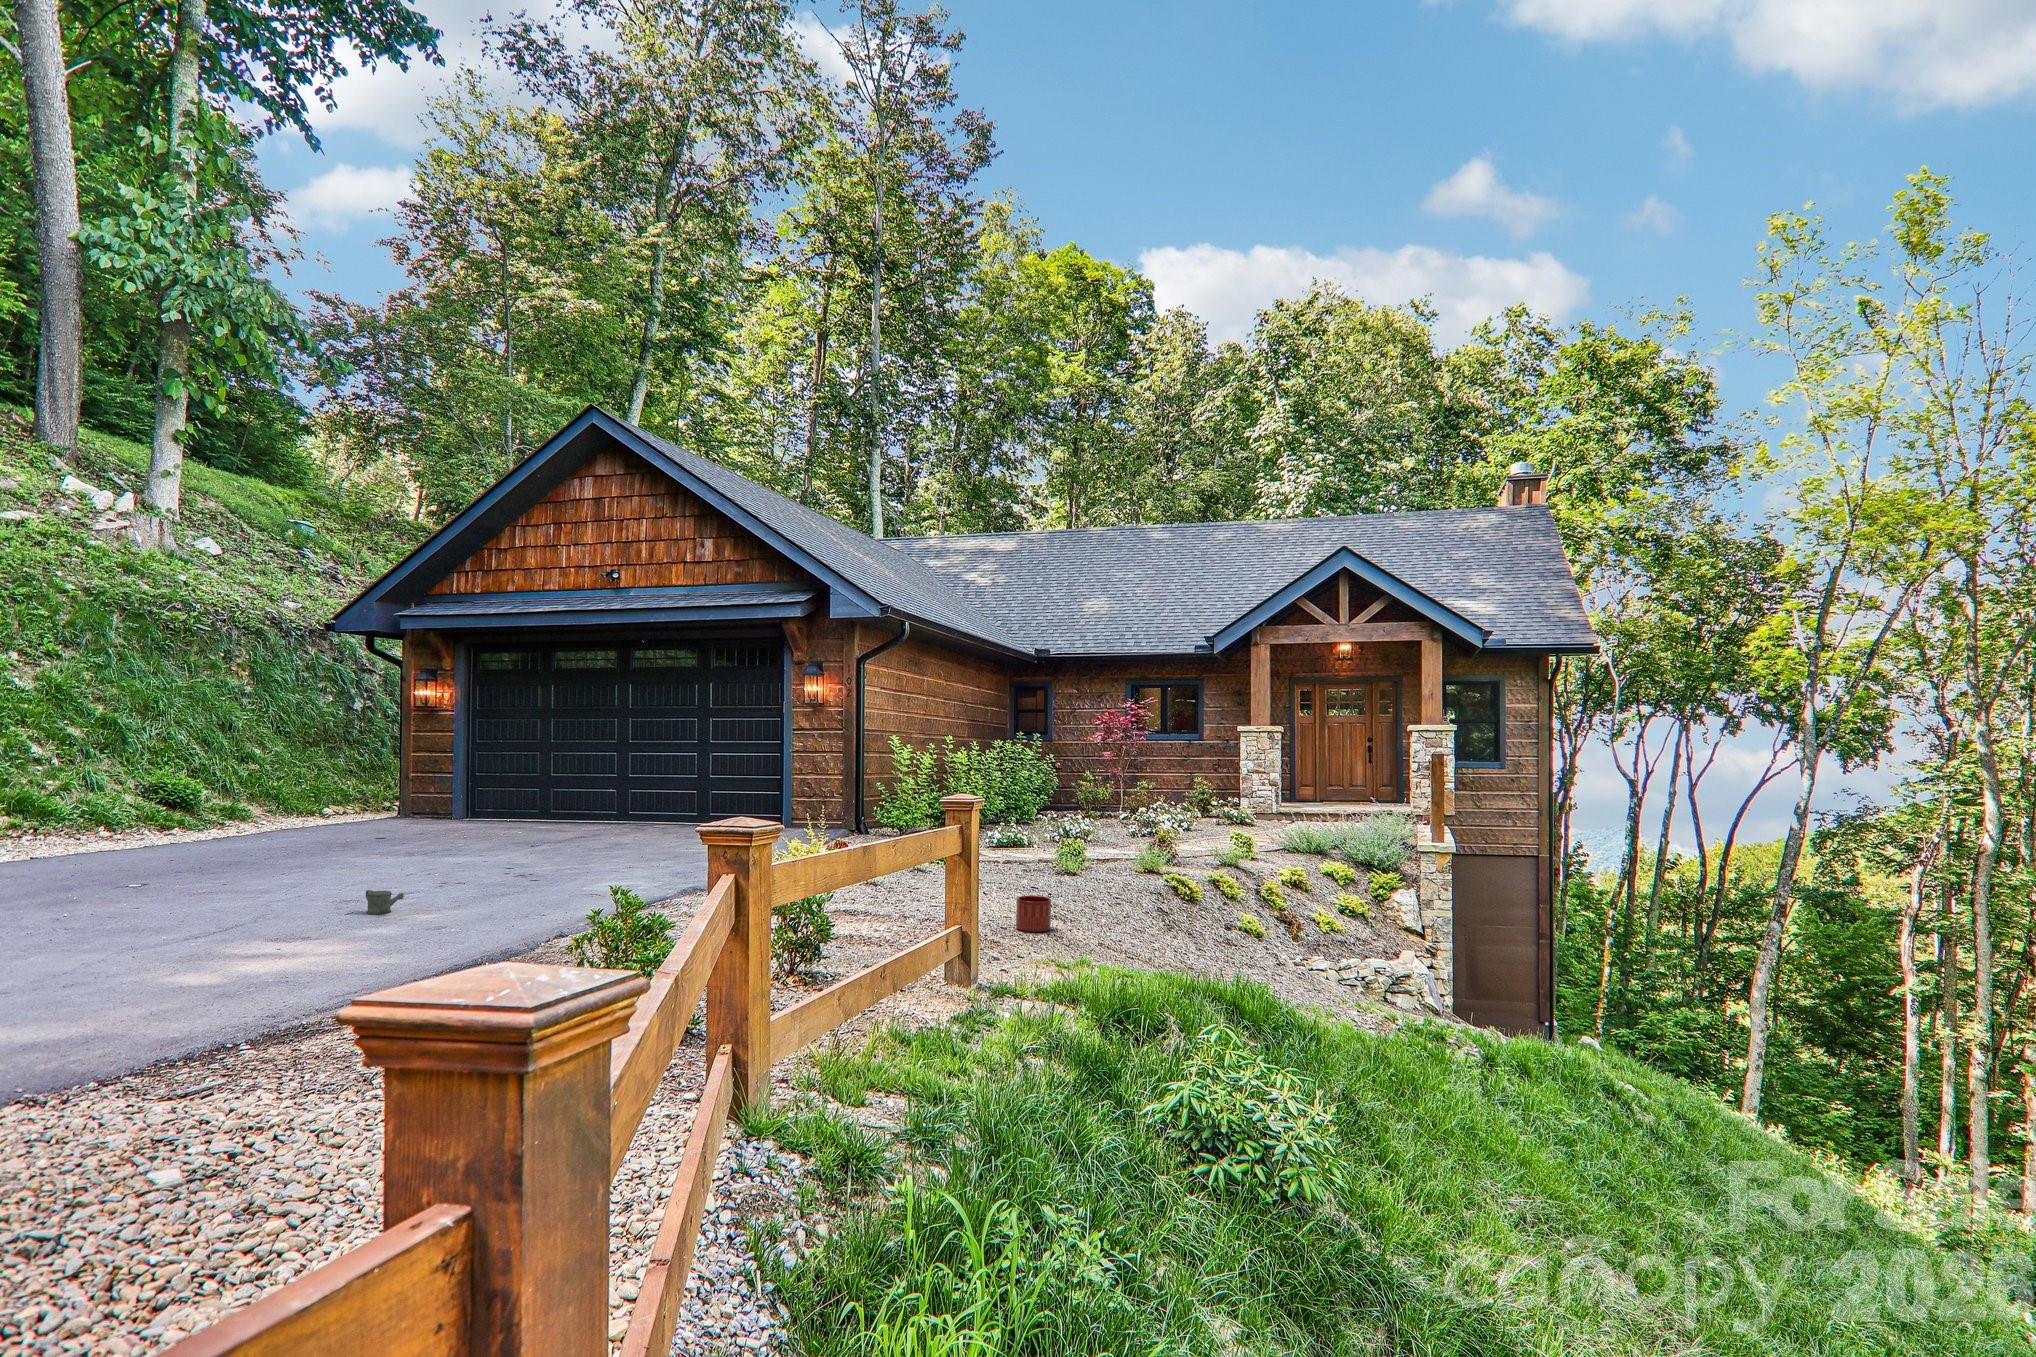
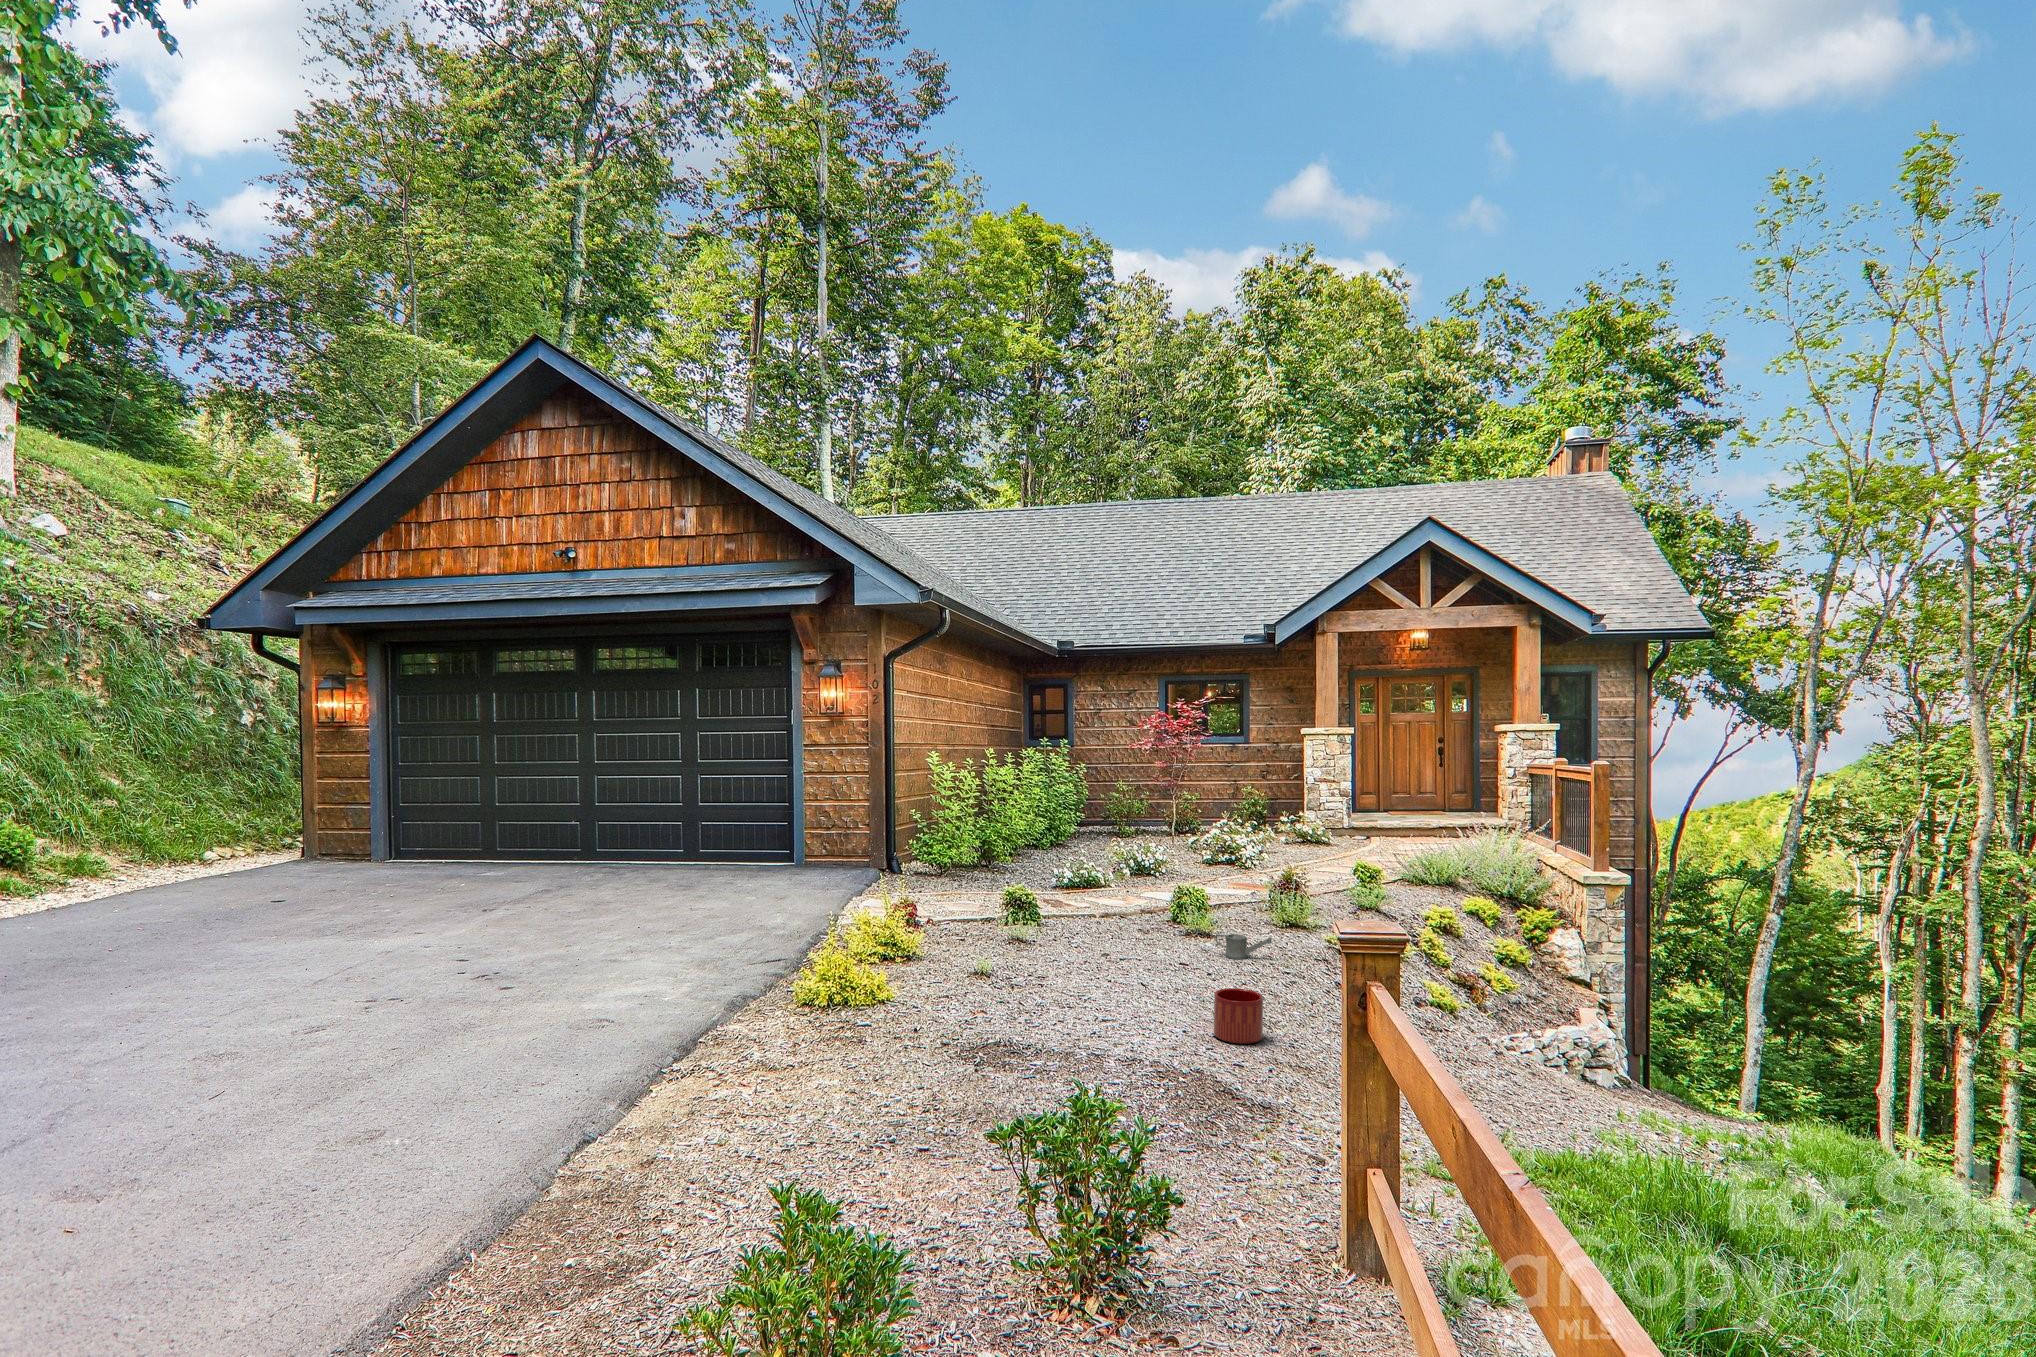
watering can: present [366,890,404,915] -> present [1215,934,1272,959]

